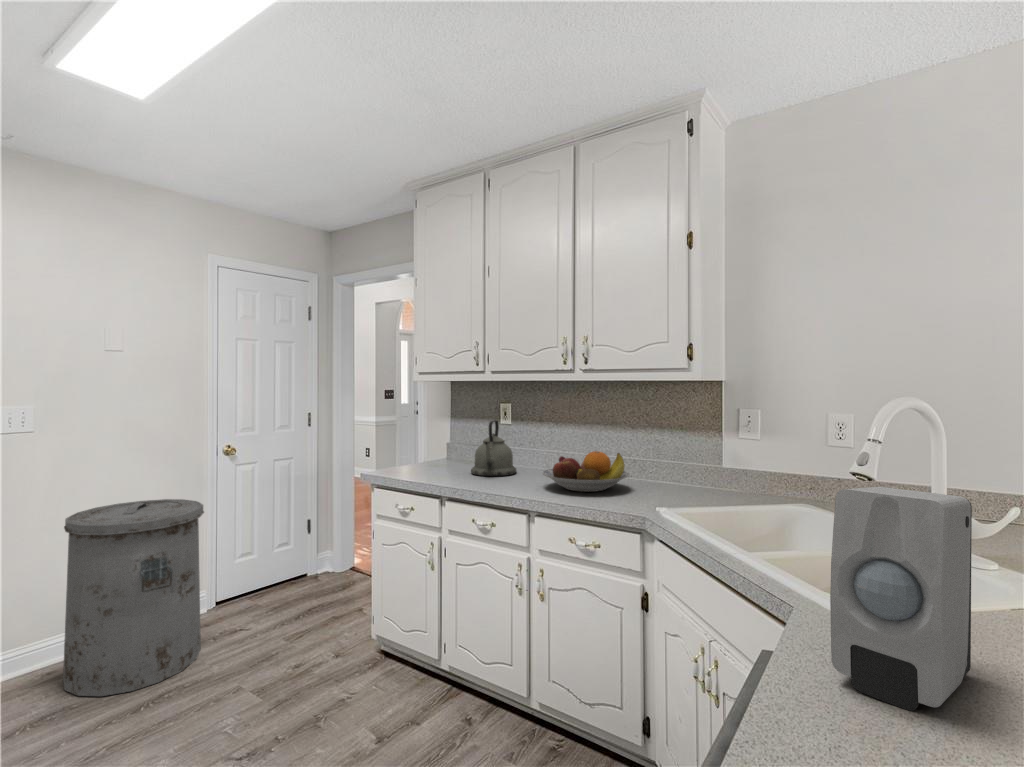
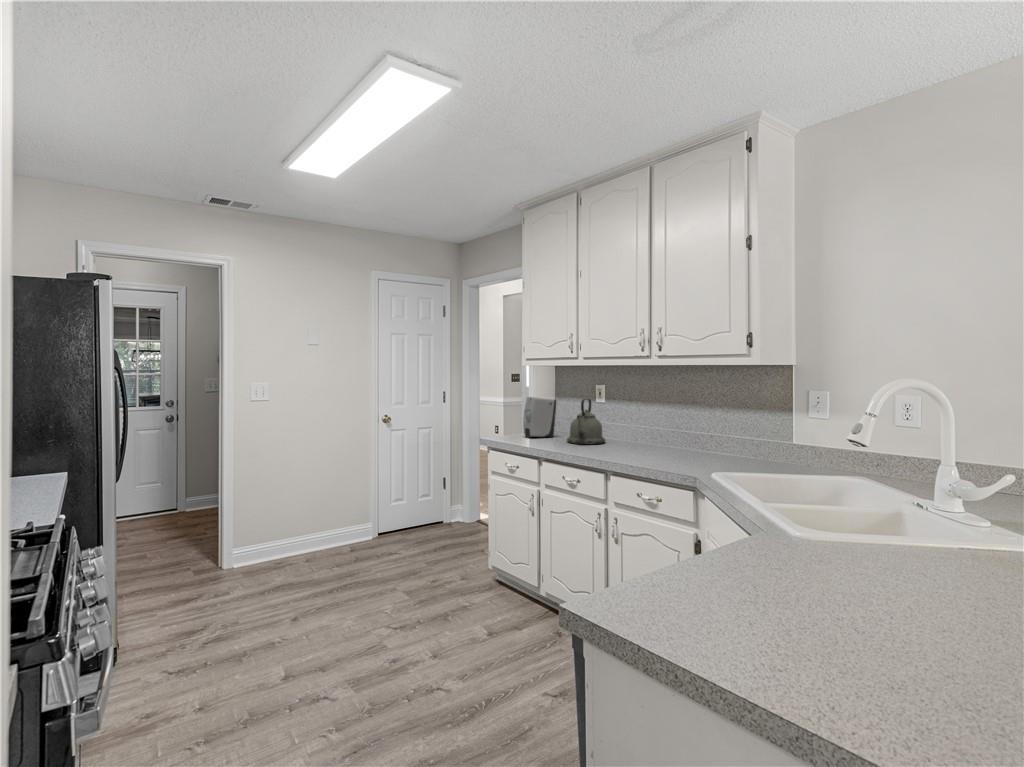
fruit bowl: present [543,451,629,492] -> none [621,425,697,458]
soap dispenser: present [830,487,972,711] -> present [523,397,557,438]
trash can: present [63,499,204,696] -> none [282,453,370,586]

